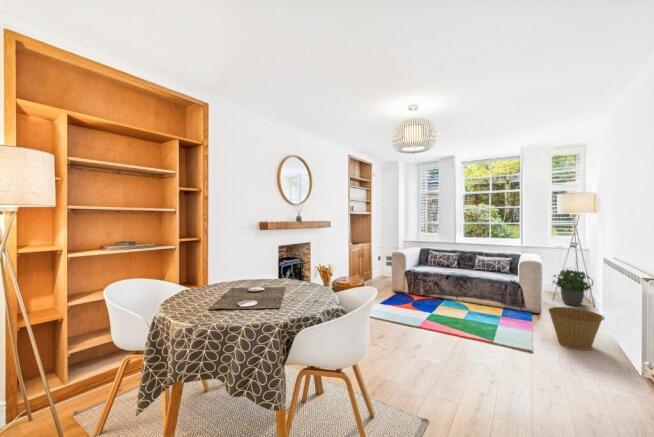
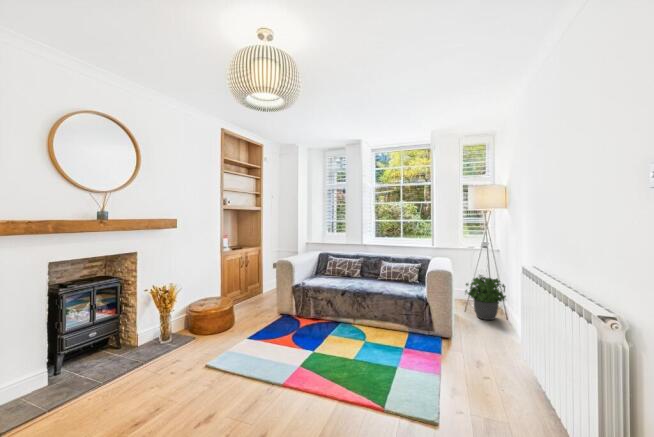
basket: present [548,307,604,350] -> none [462,340,535,411]

